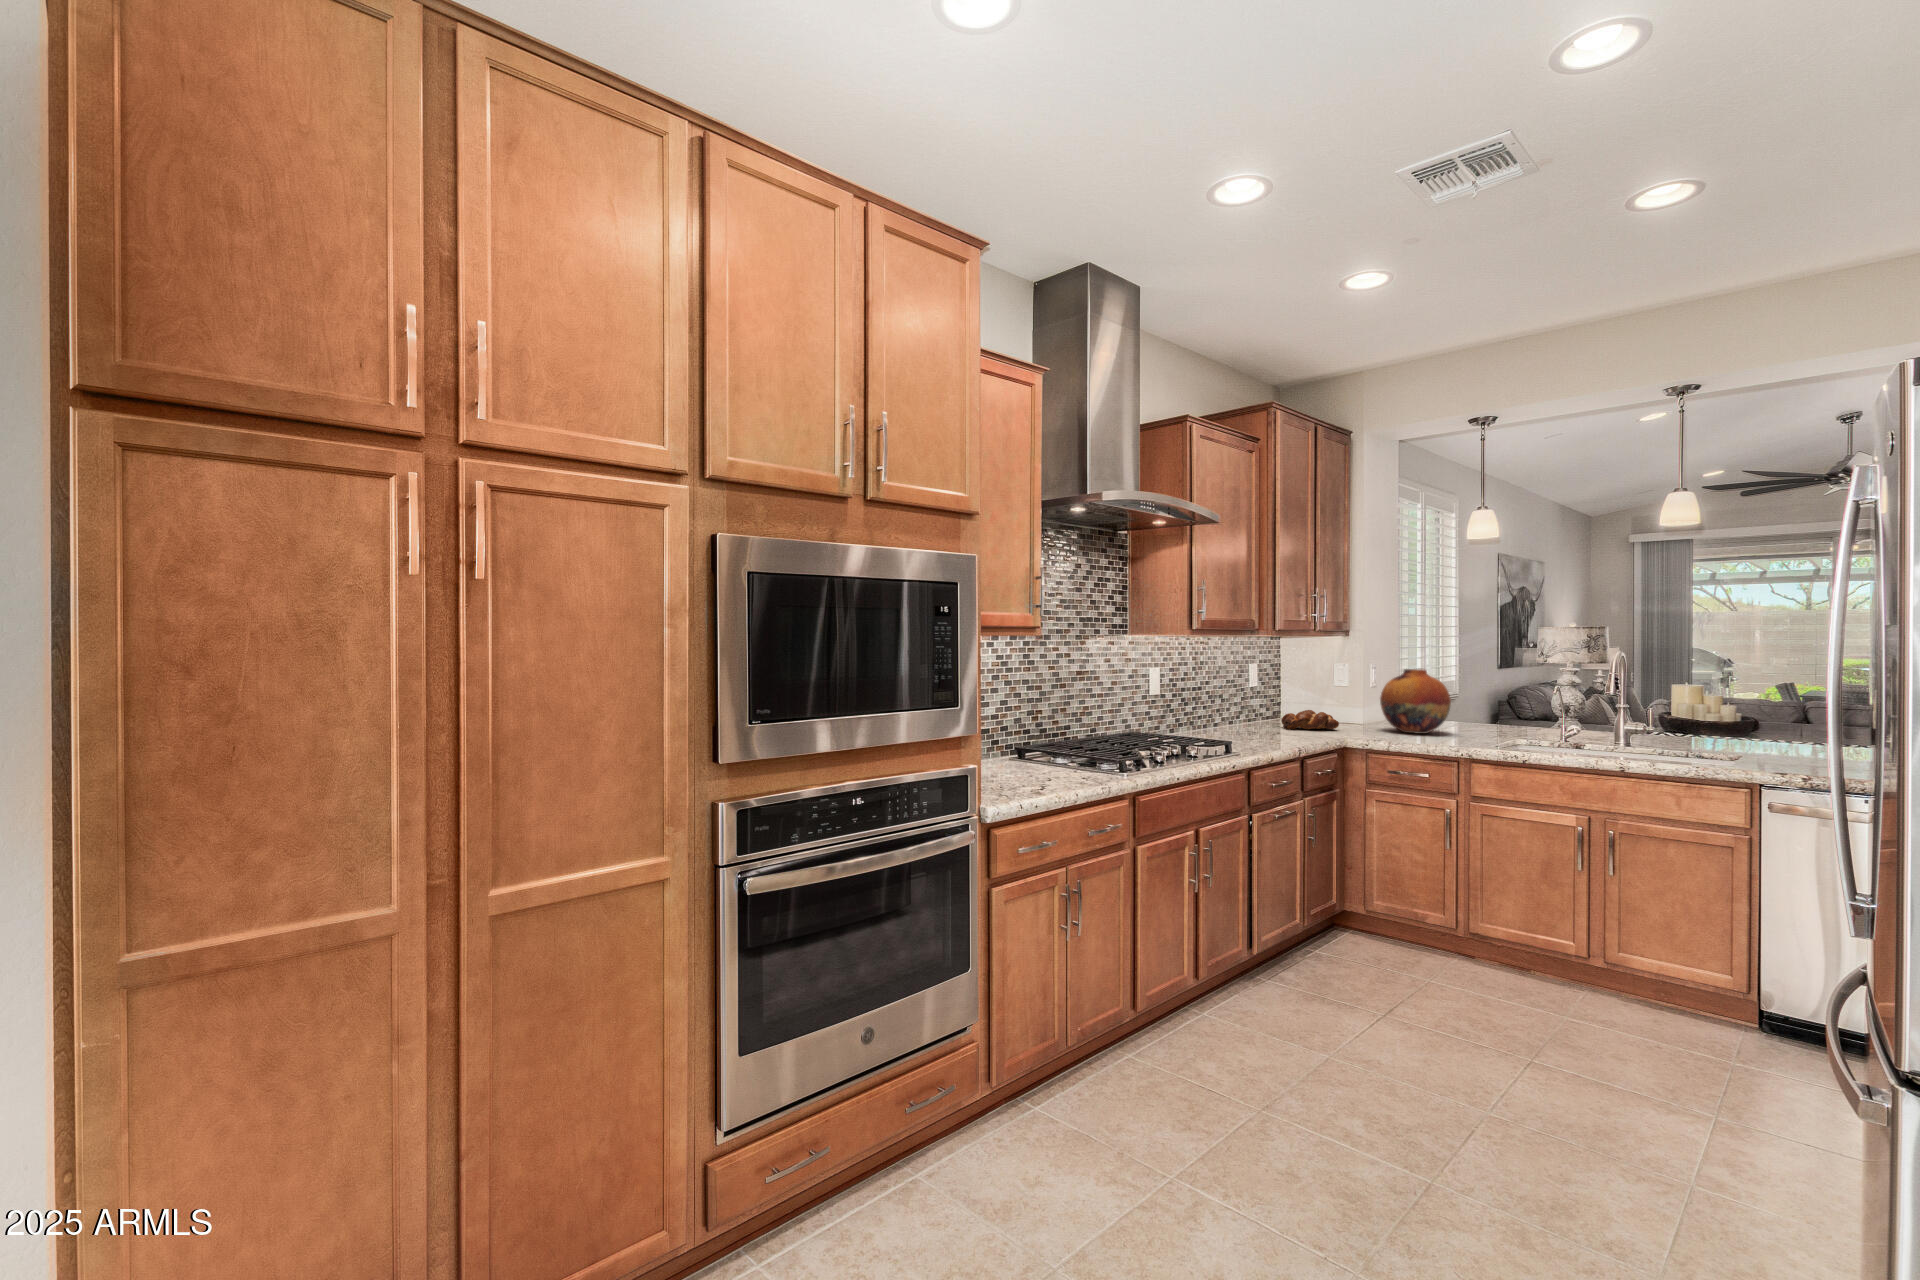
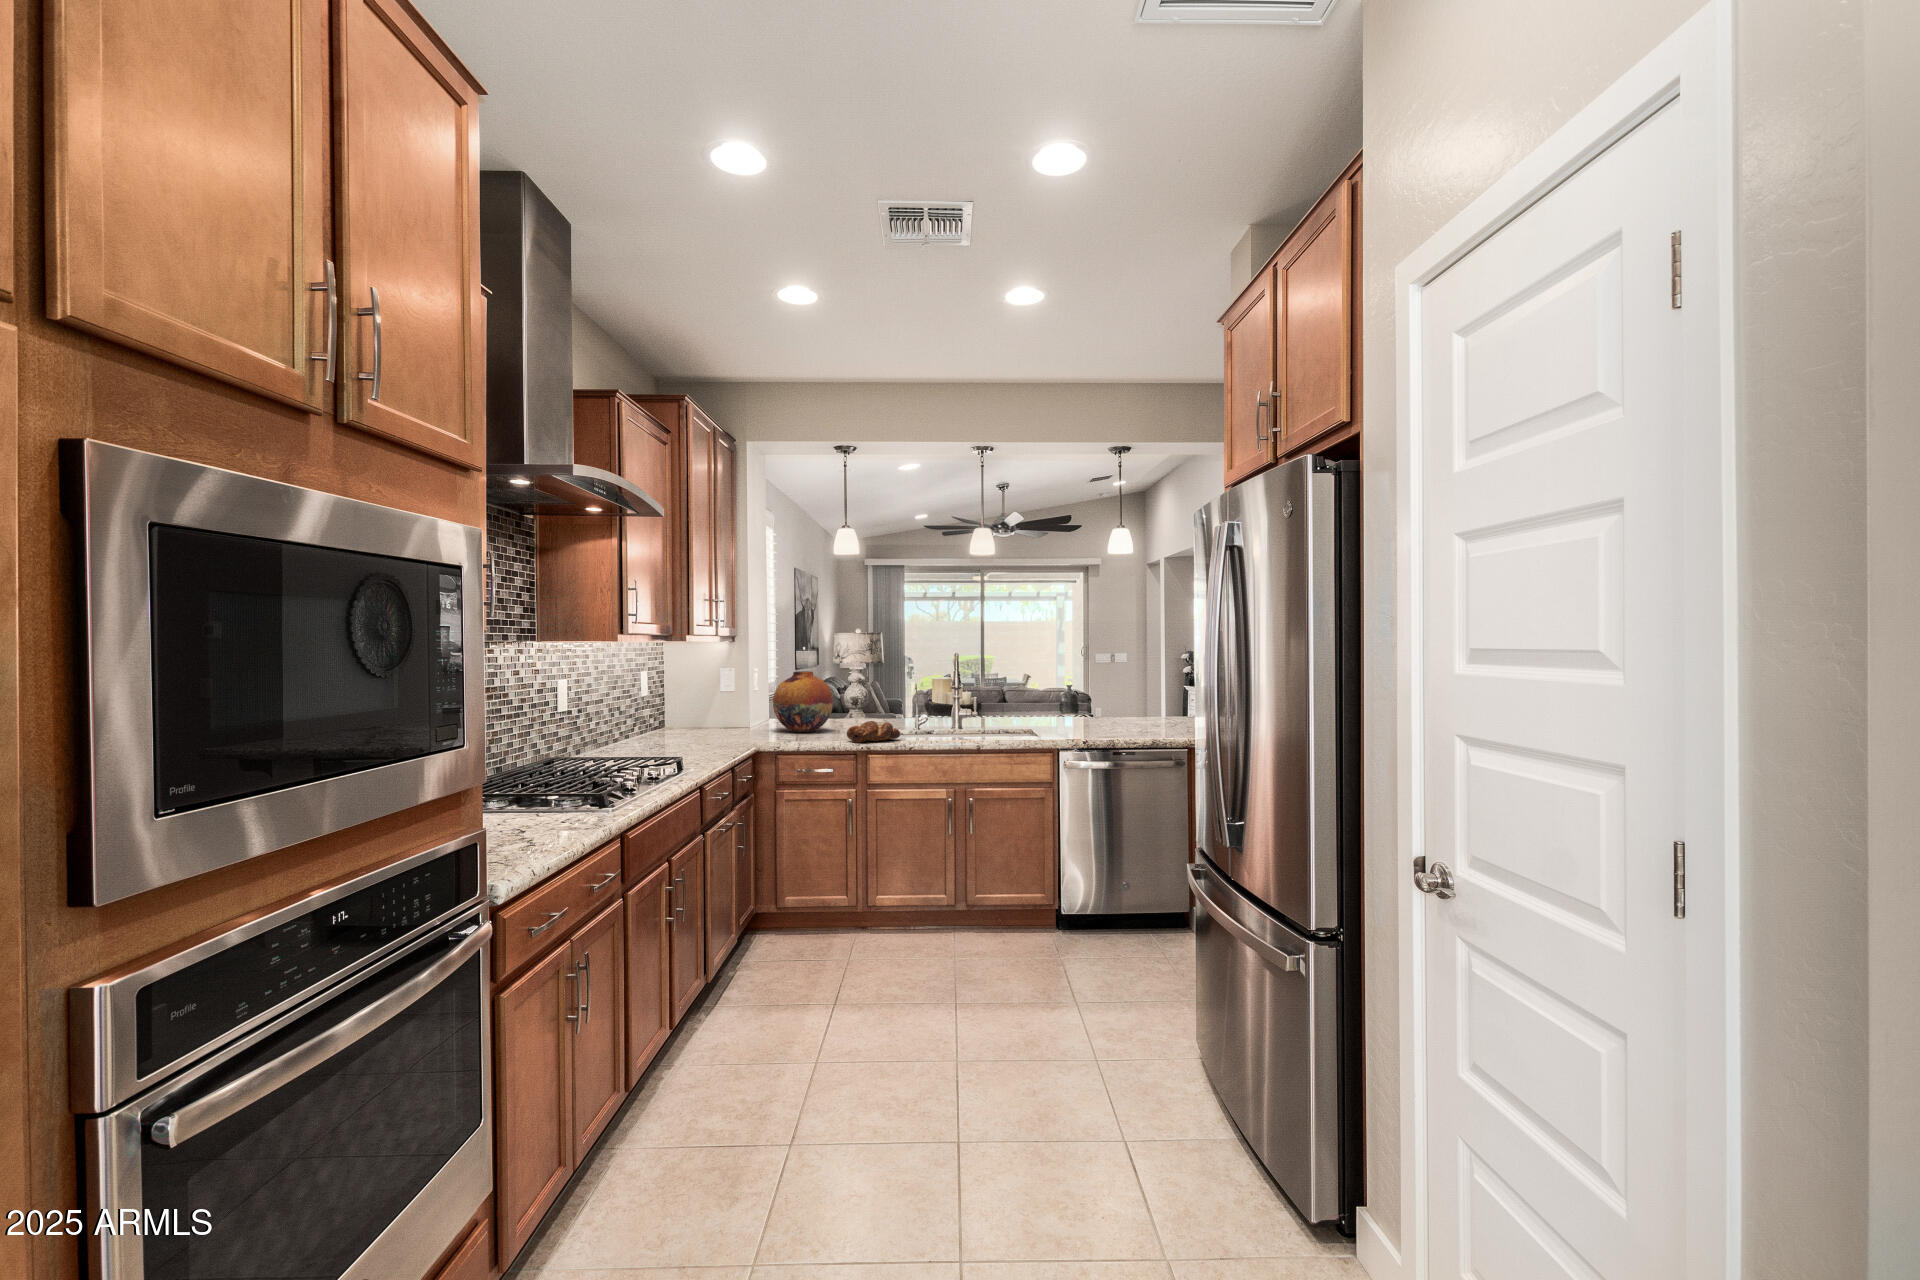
bread loaf: present [1281,710,1339,729] -> present [847,721,900,743]

